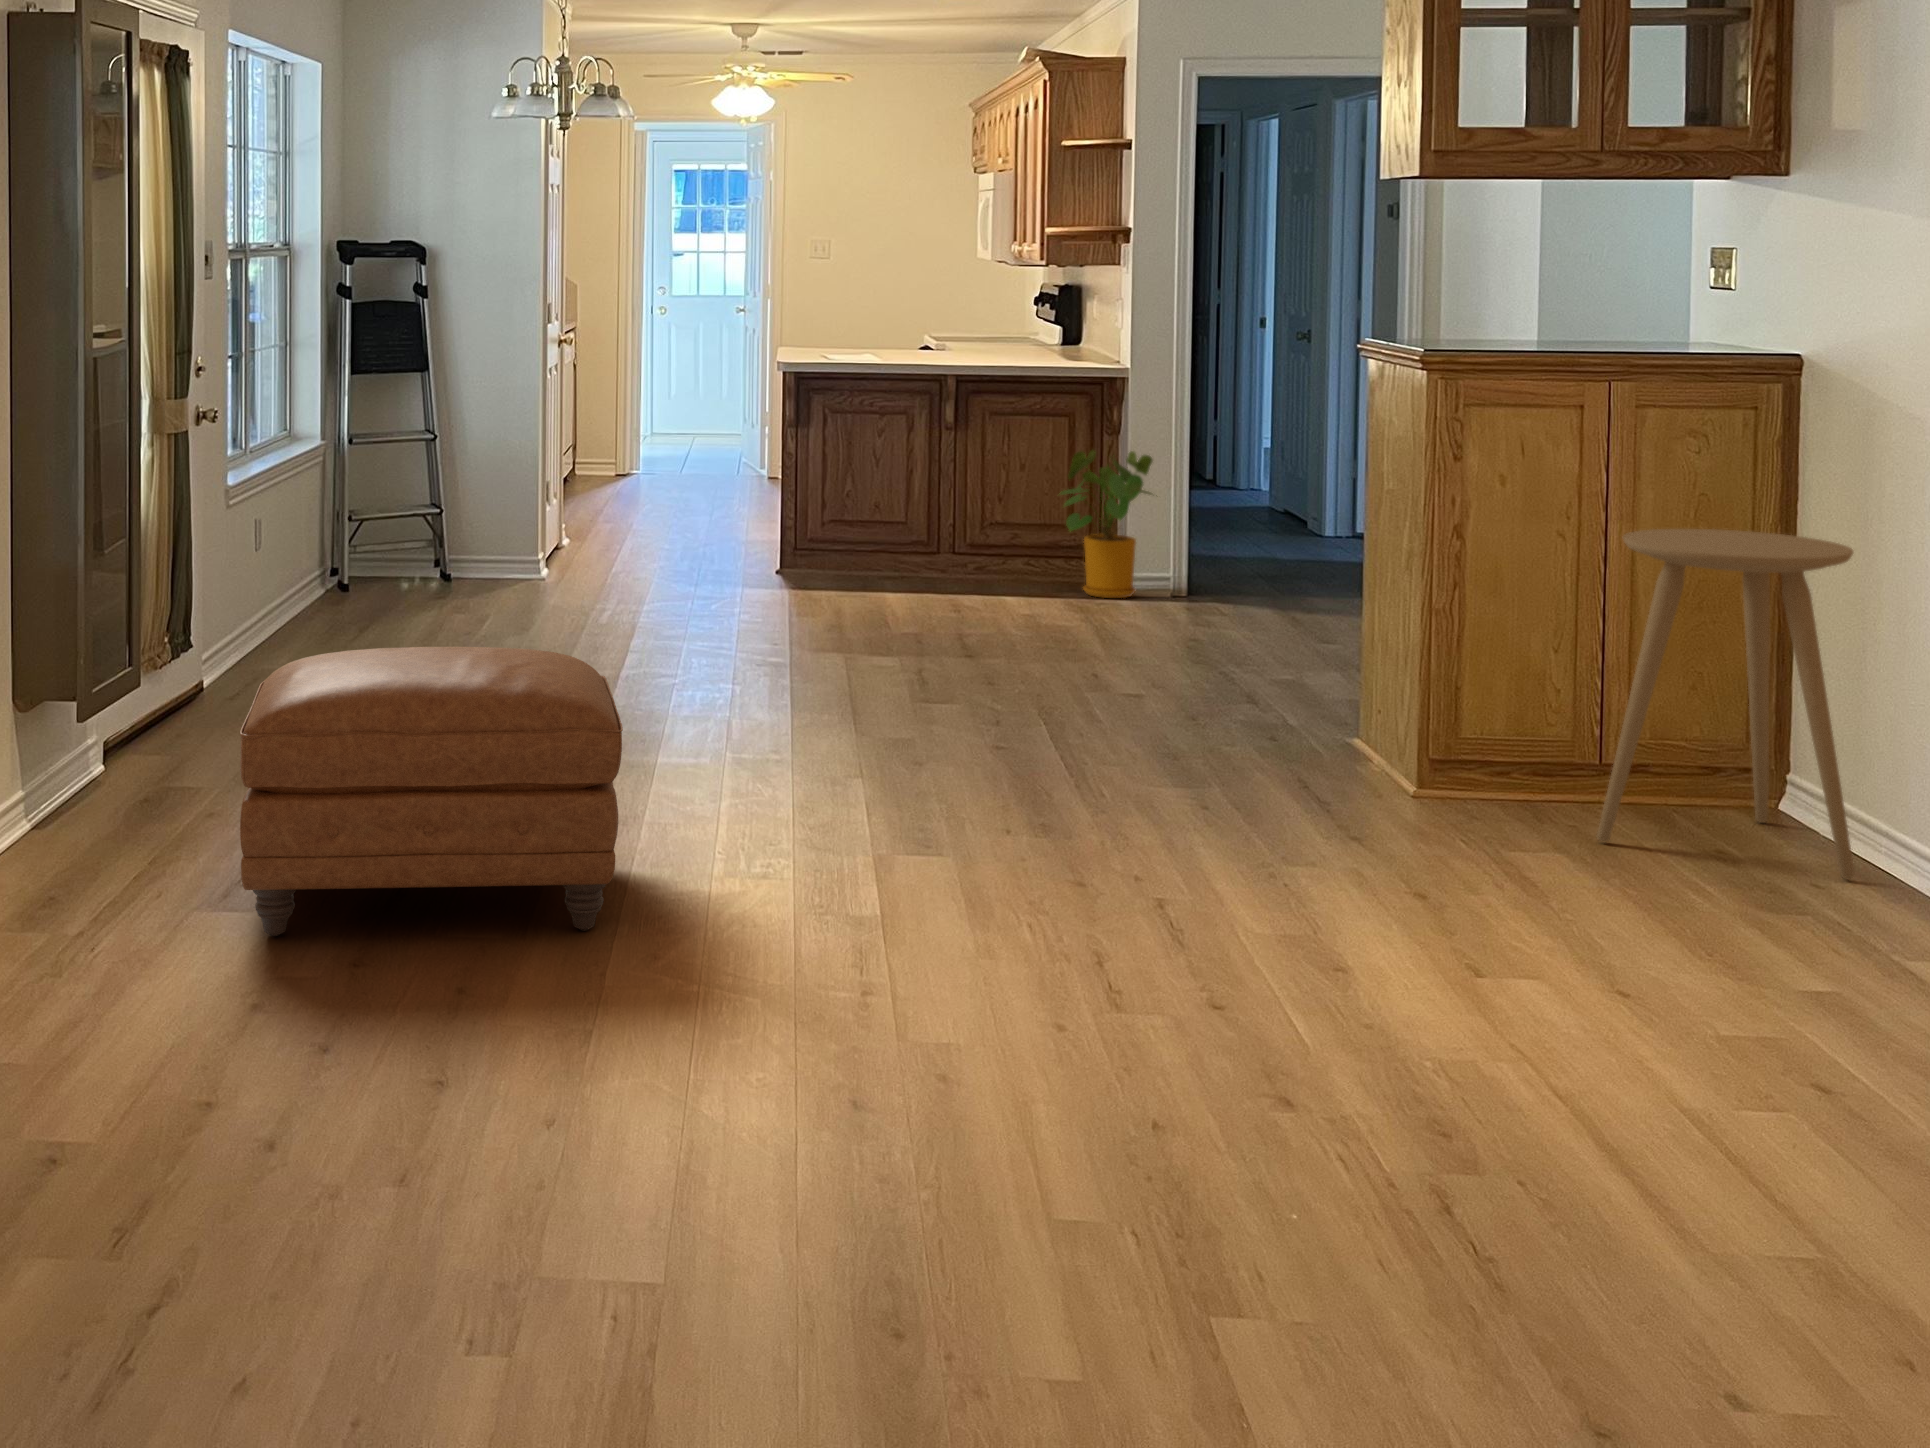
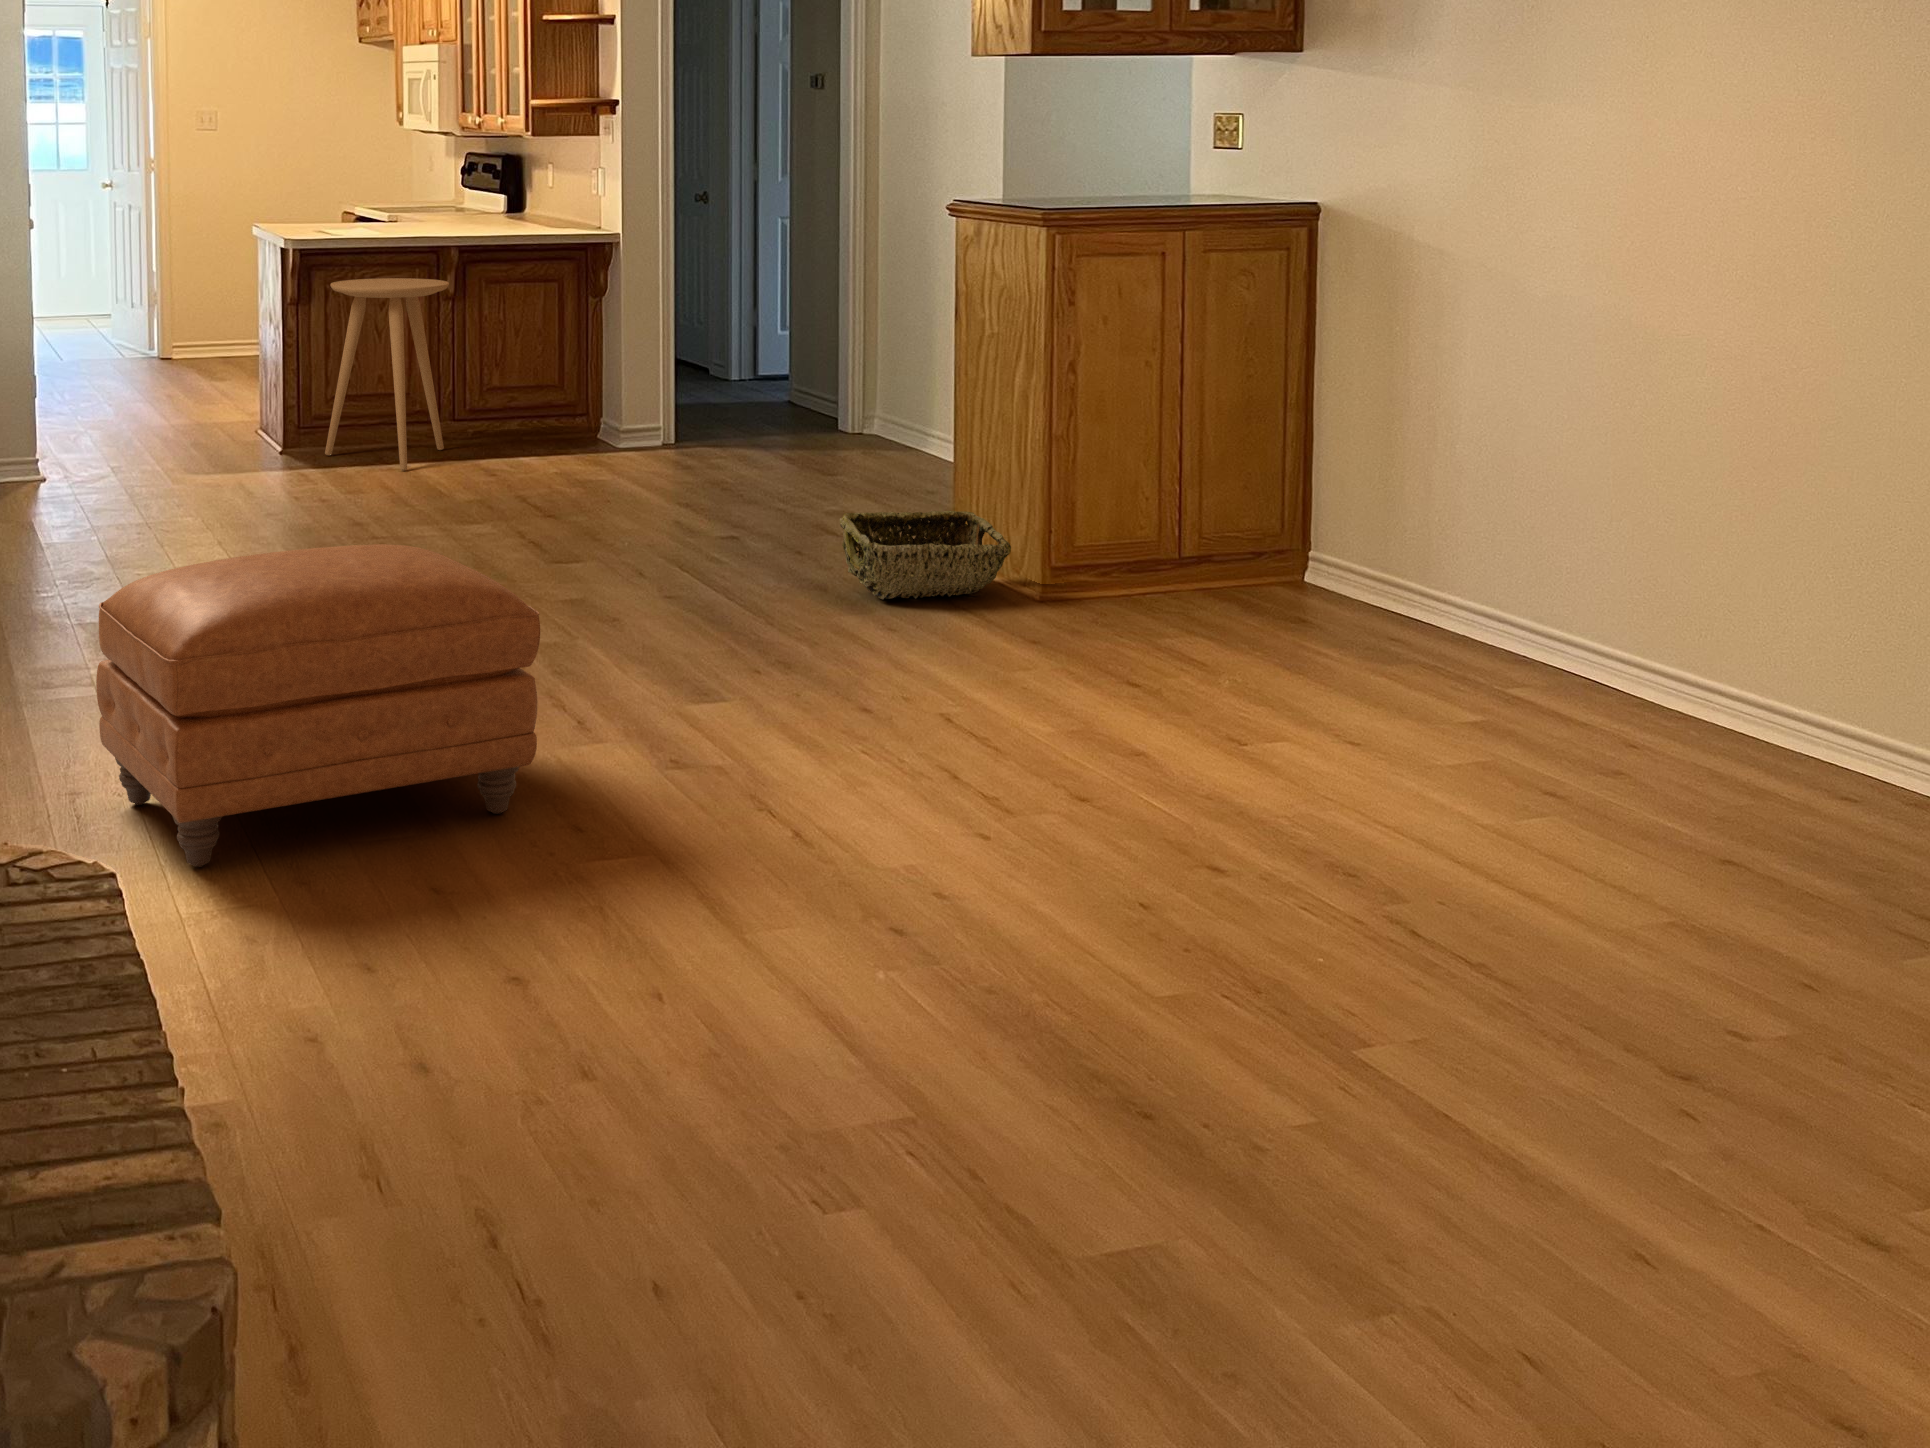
house plant: present [1061,450,1152,598] -> none [569,313,666,453]
side table: present [1597,529,1855,880] -> present [325,278,449,470]
woven basket: none [1183,674,1375,777] -> present [840,511,1011,599]

